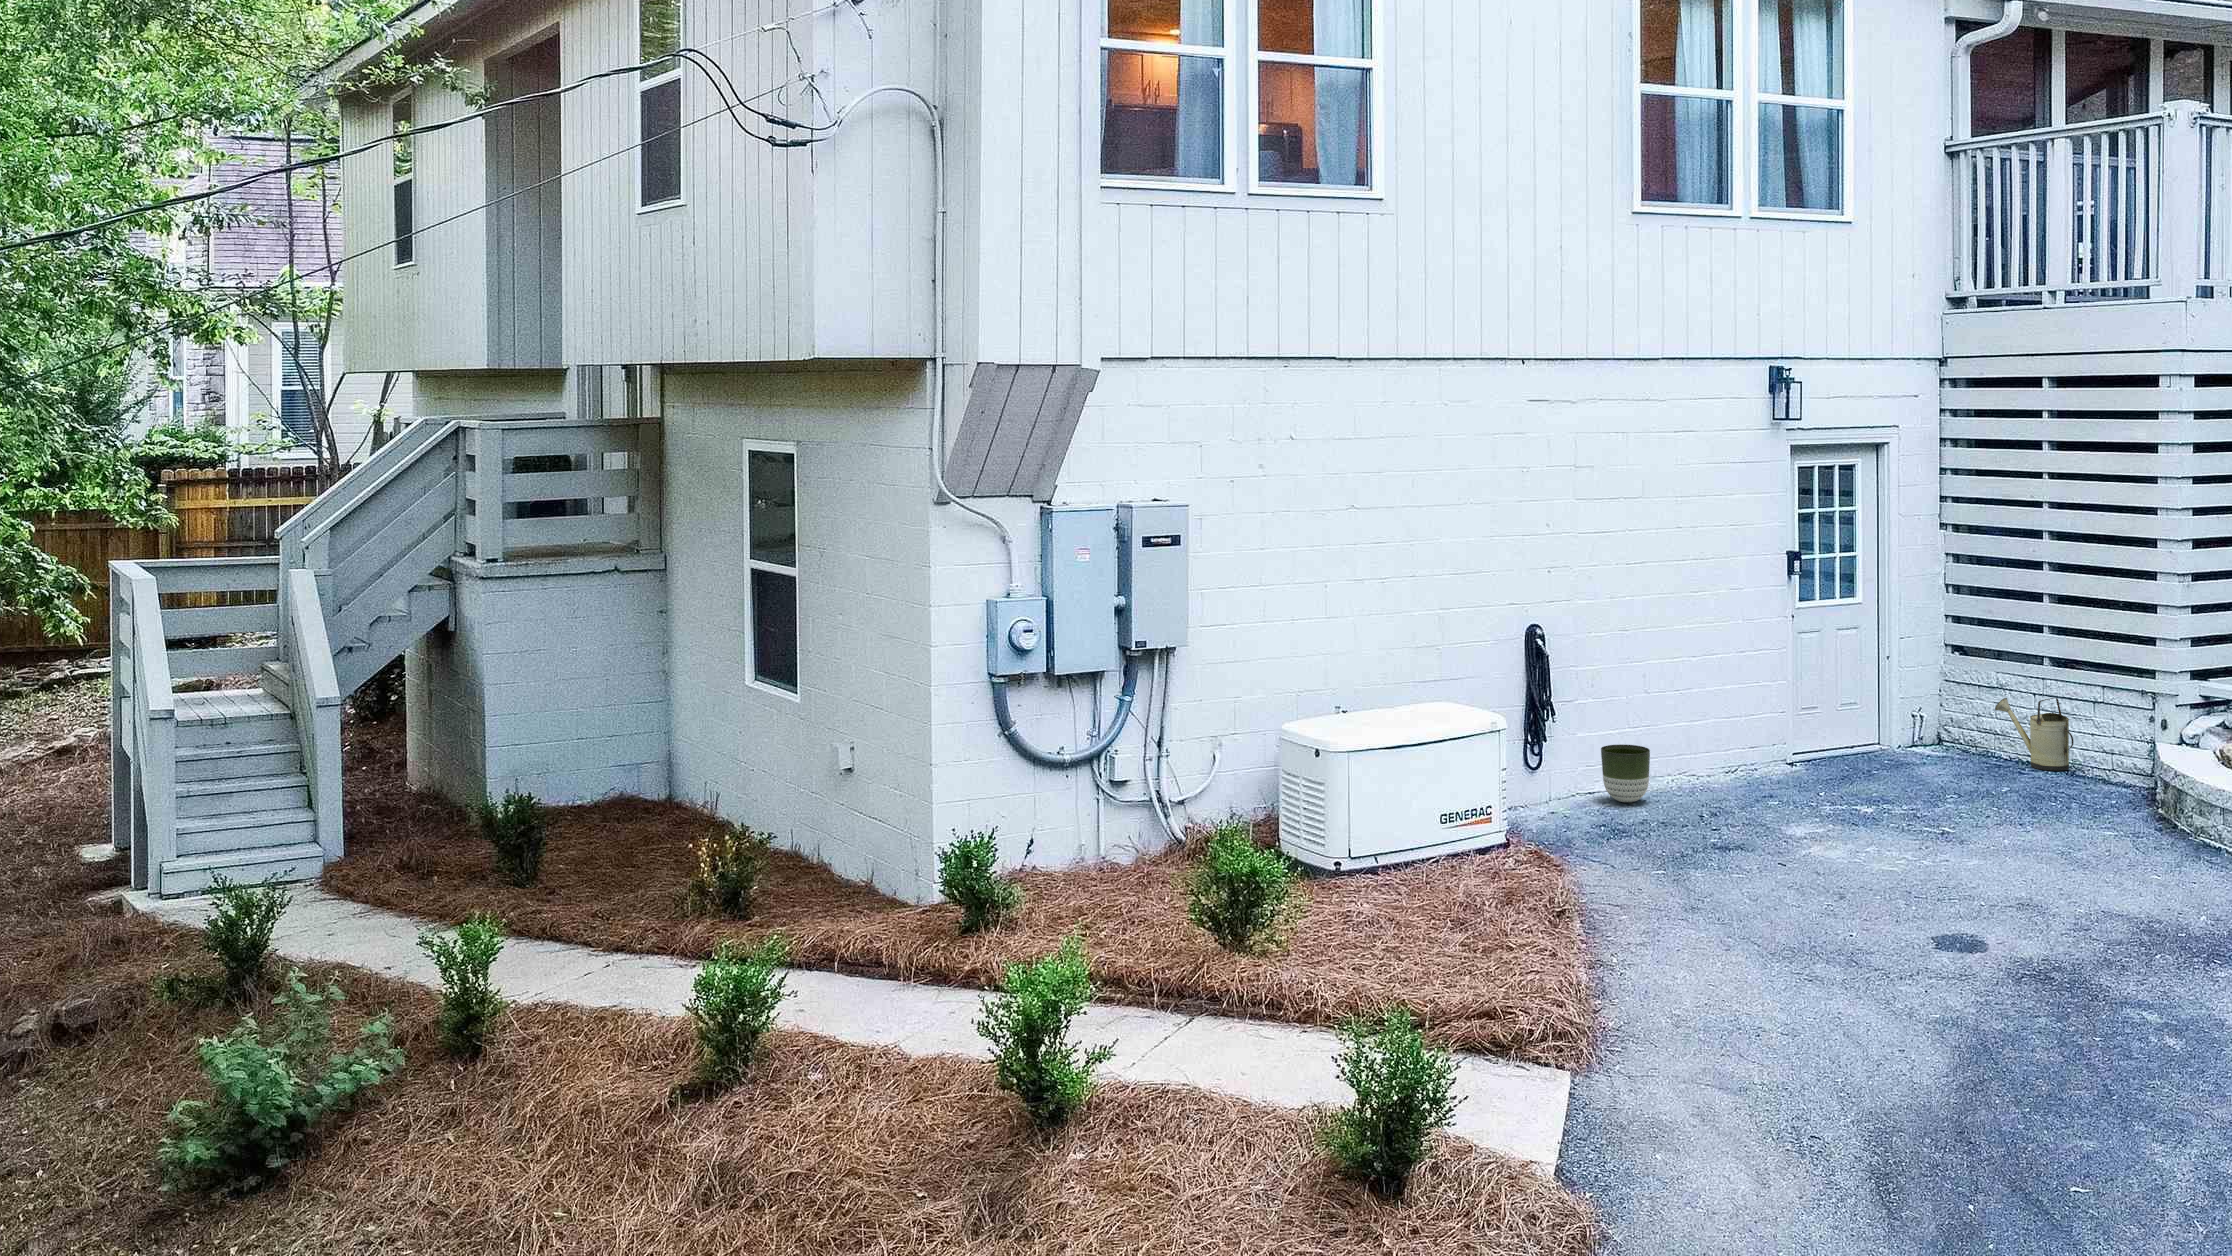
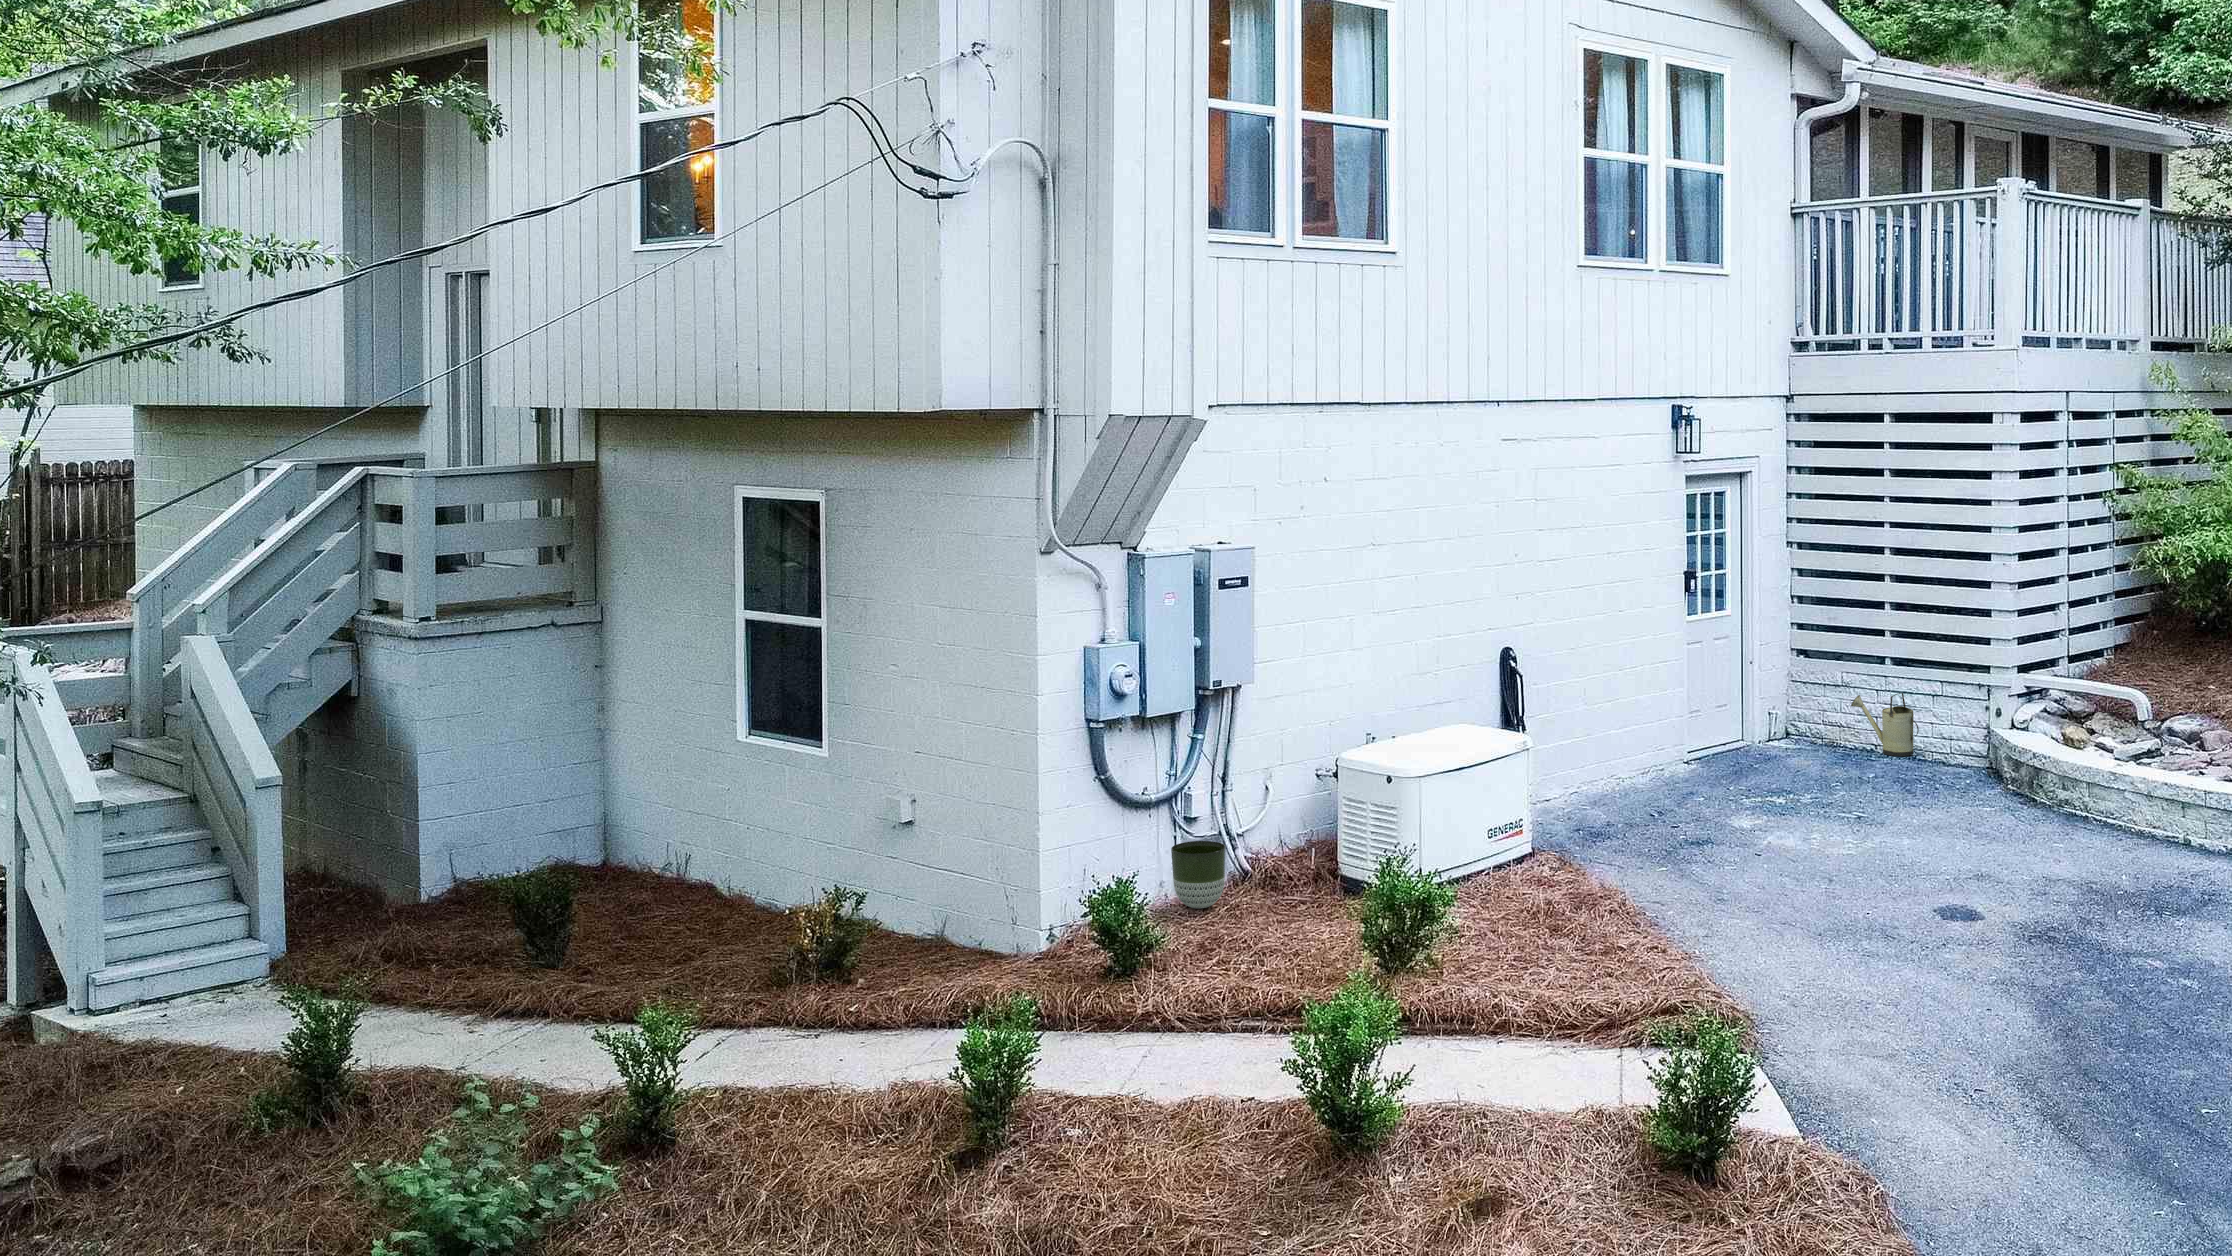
planter: present [1601,744,1650,803] -> present [1171,841,1226,909]

